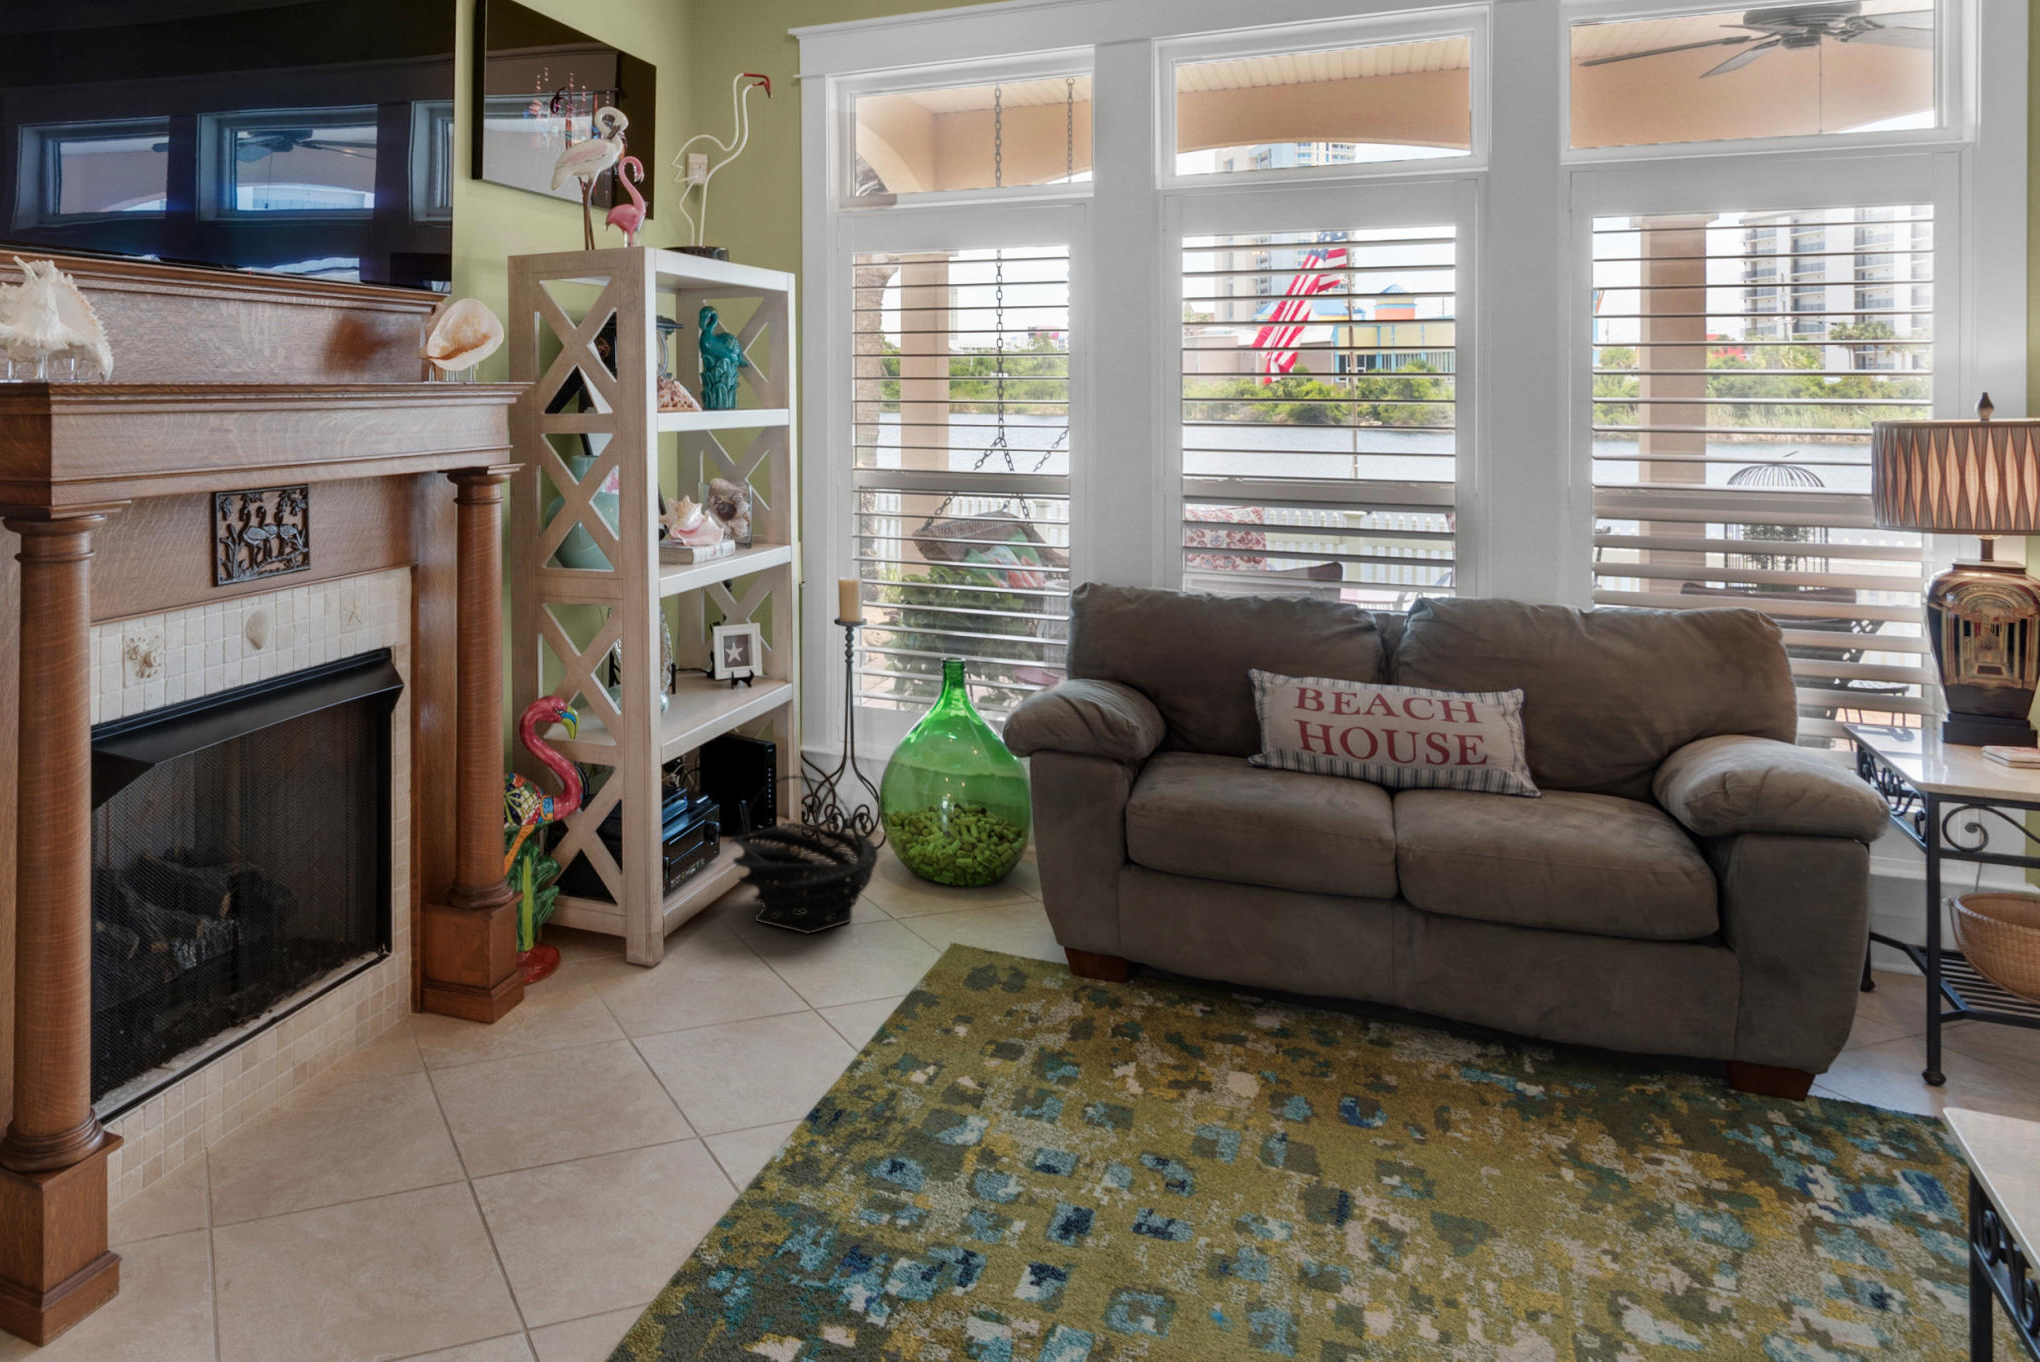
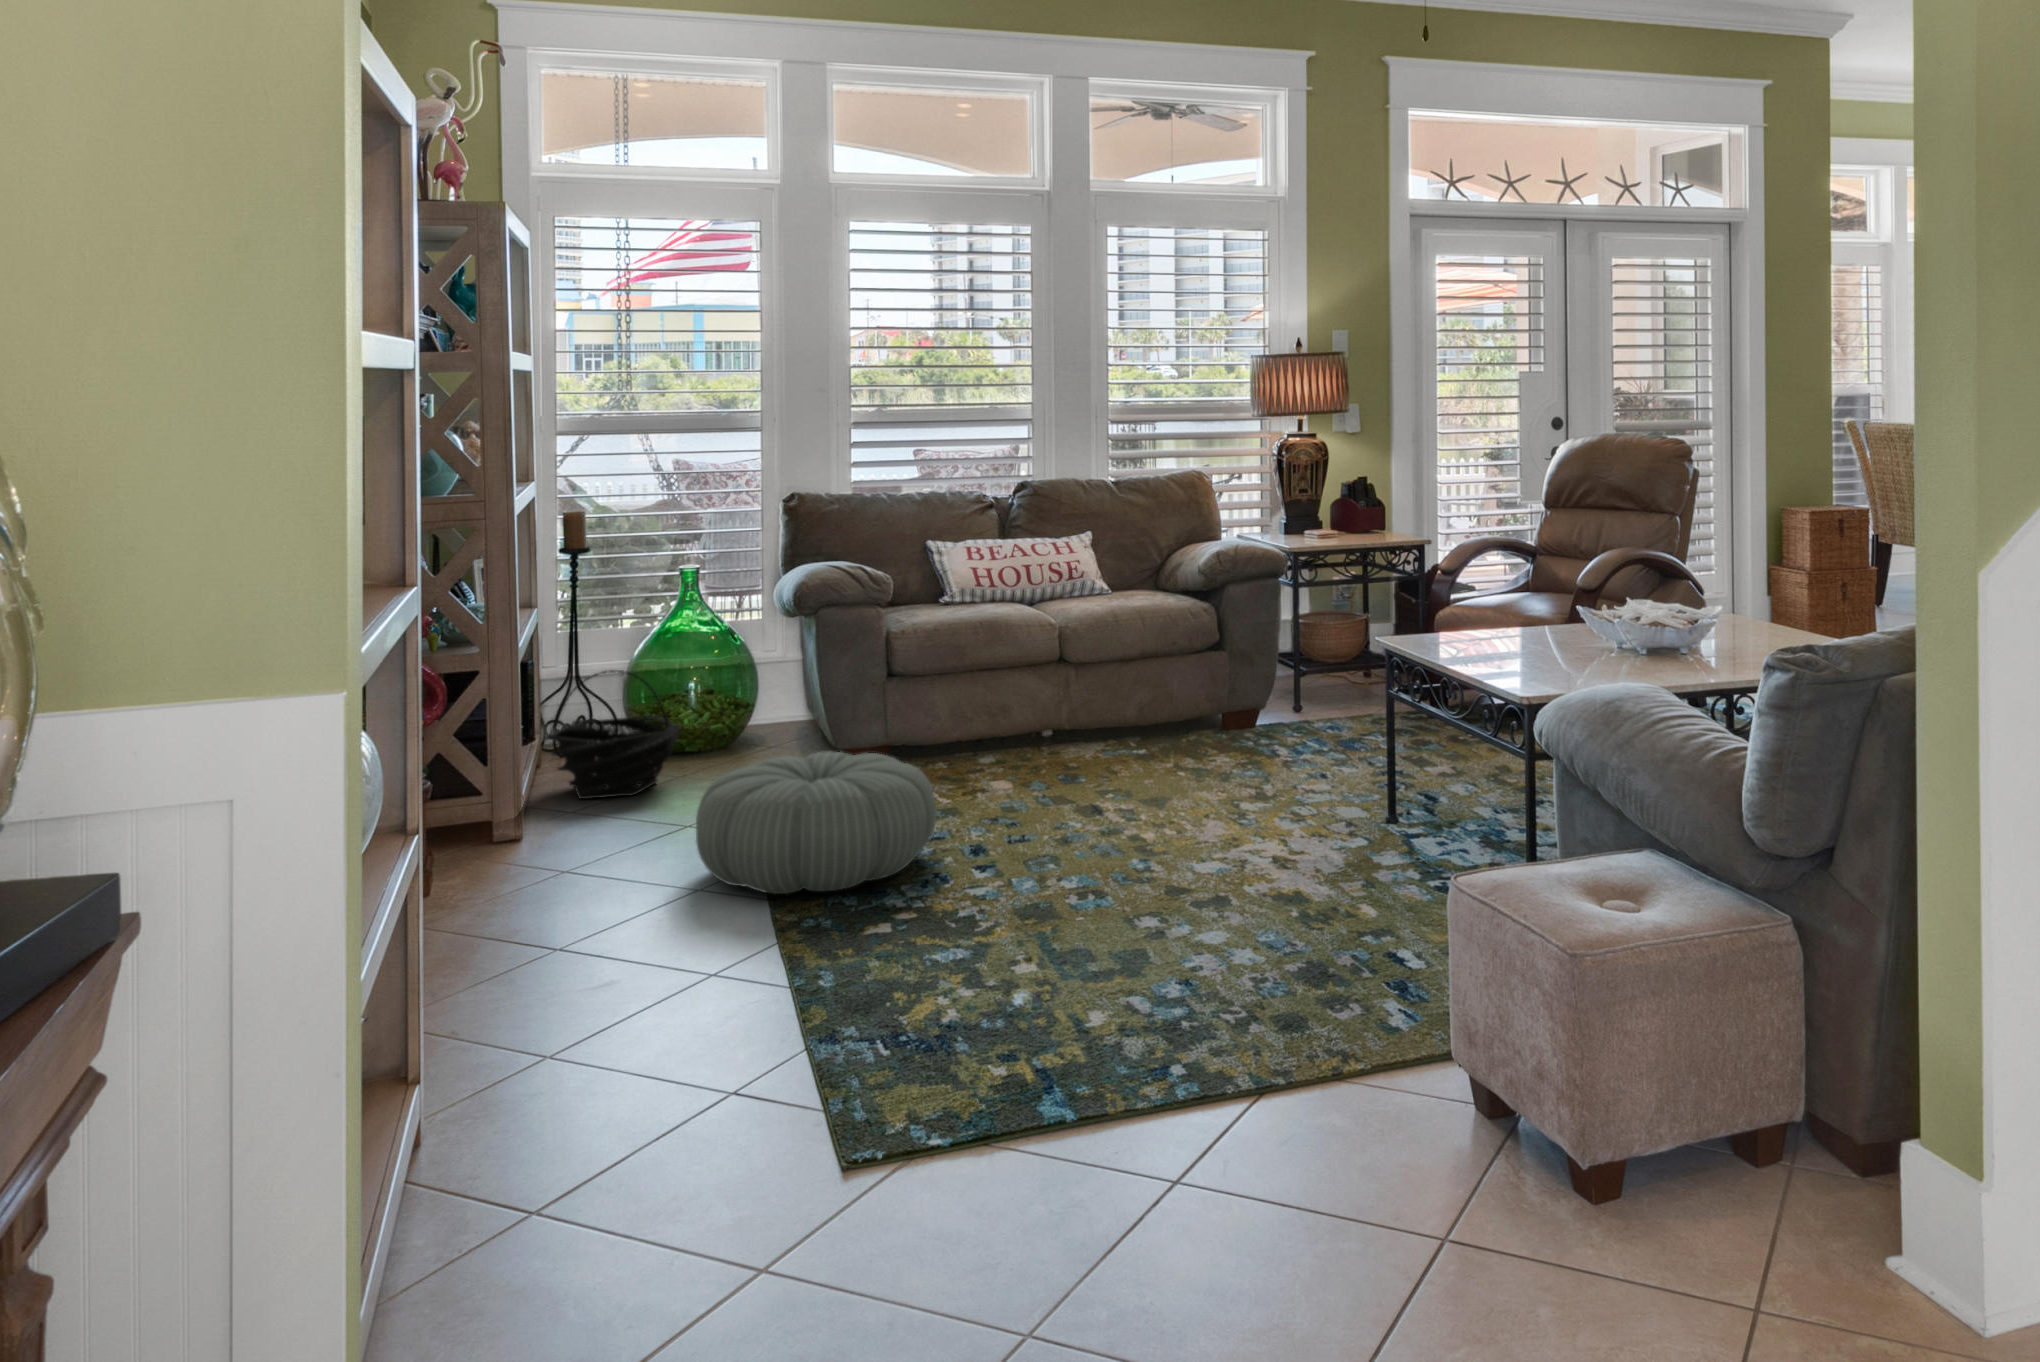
pouf: none [681,968,1019,1223] -> present [696,751,936,894]

